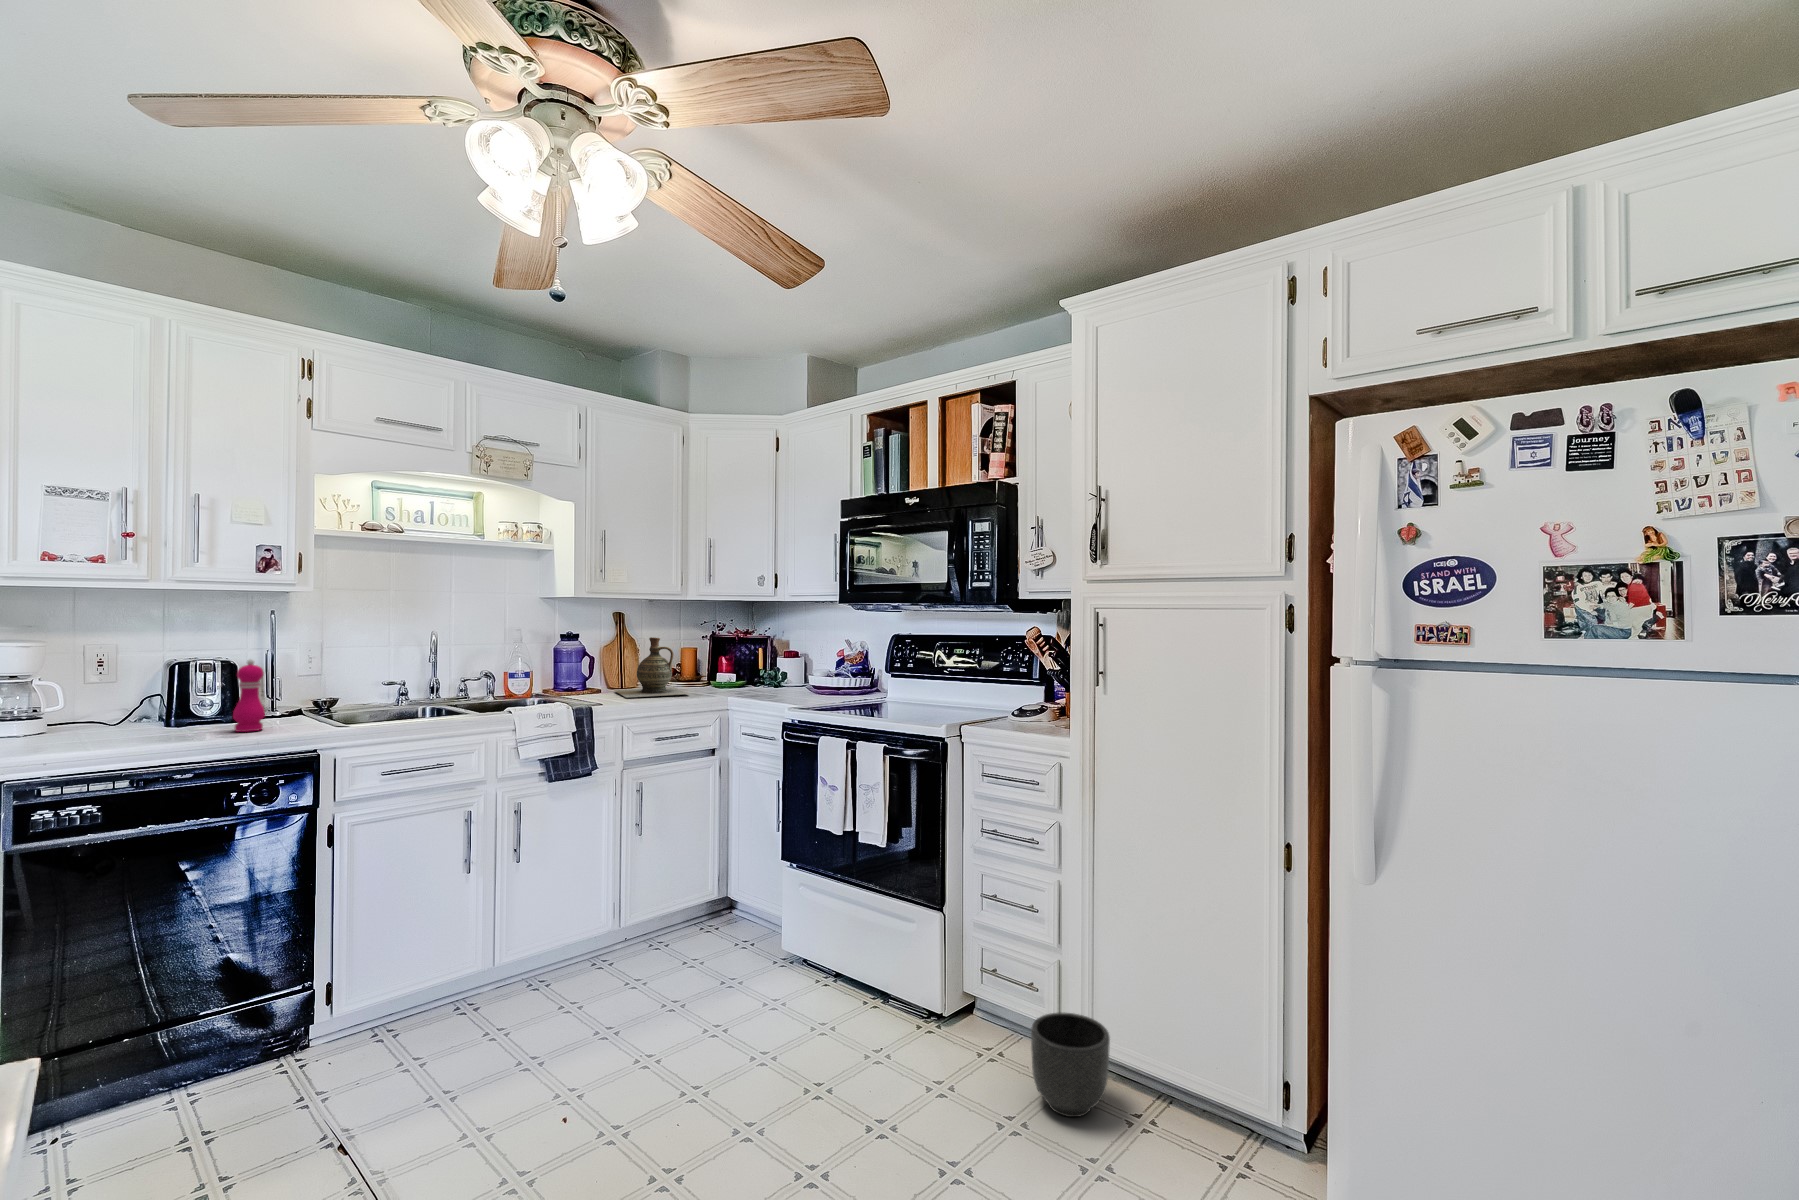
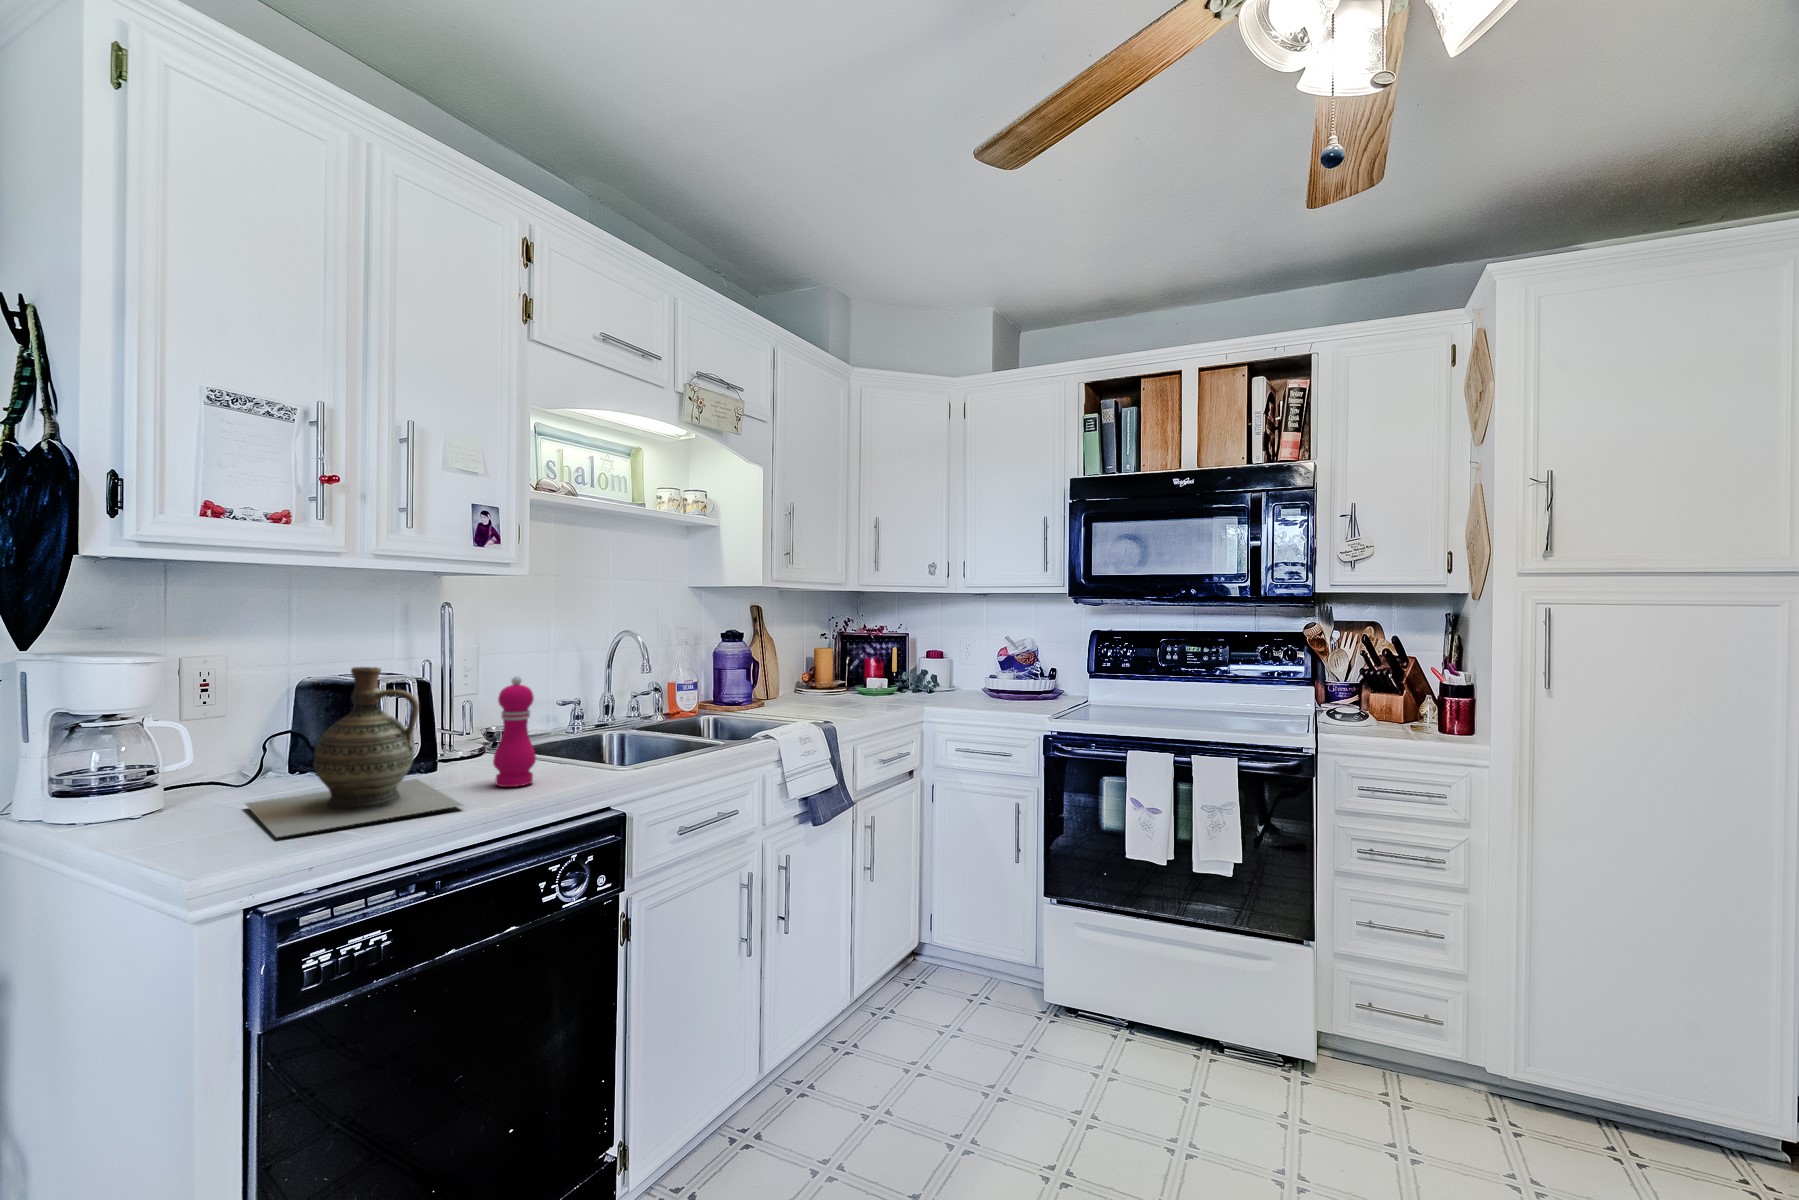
ceramic jug: present [614,637,688,698] -> present [246,667,462,837]
planter: present [1031,1013,1110,1117] -> none [1480,1031,1582,1144]

